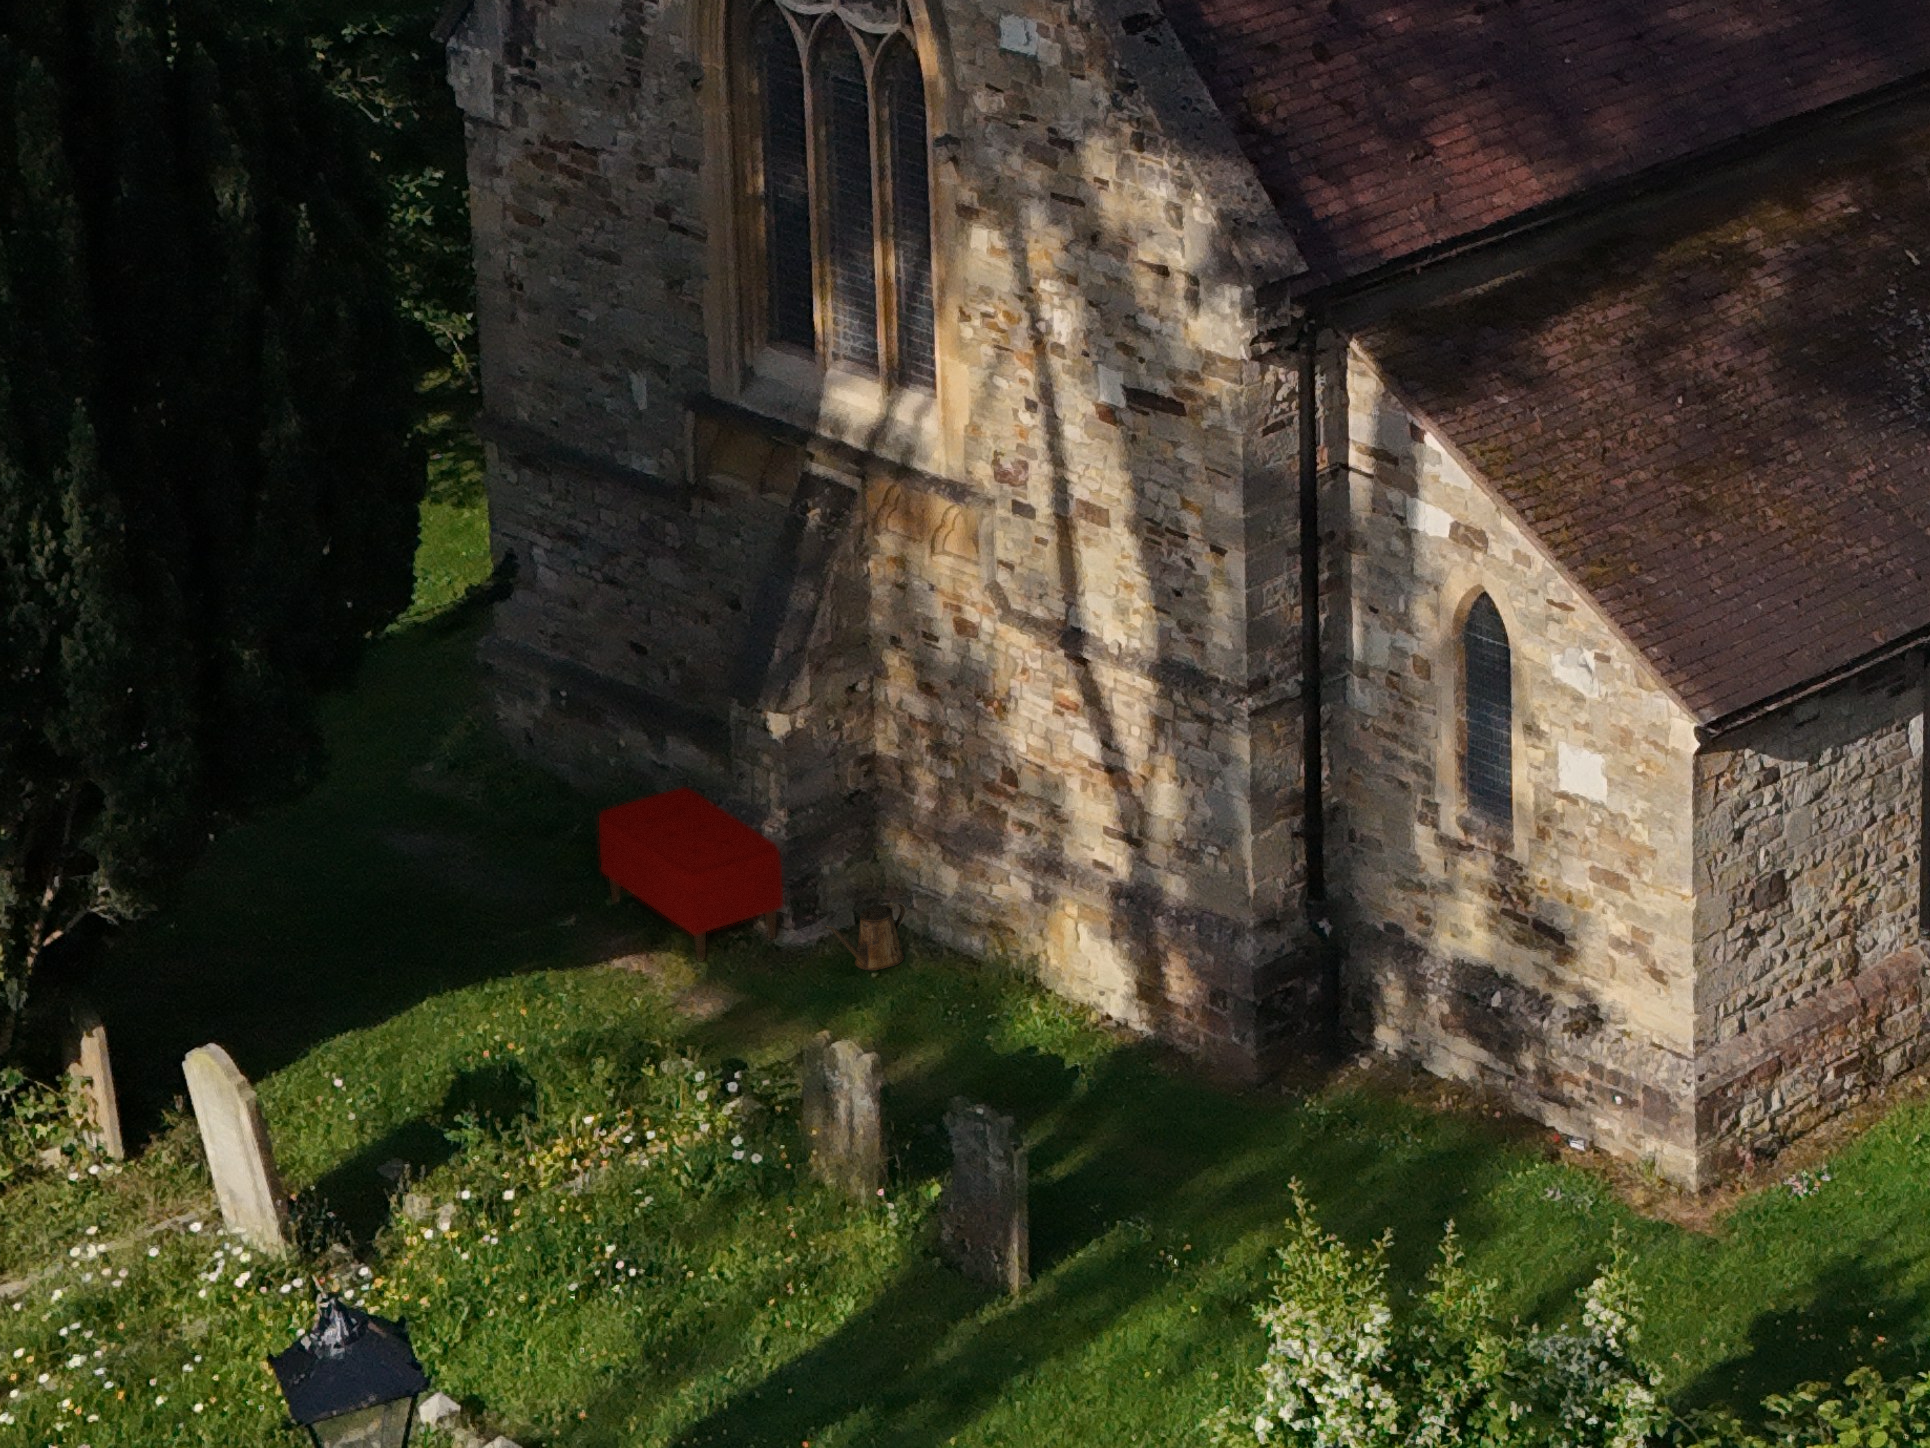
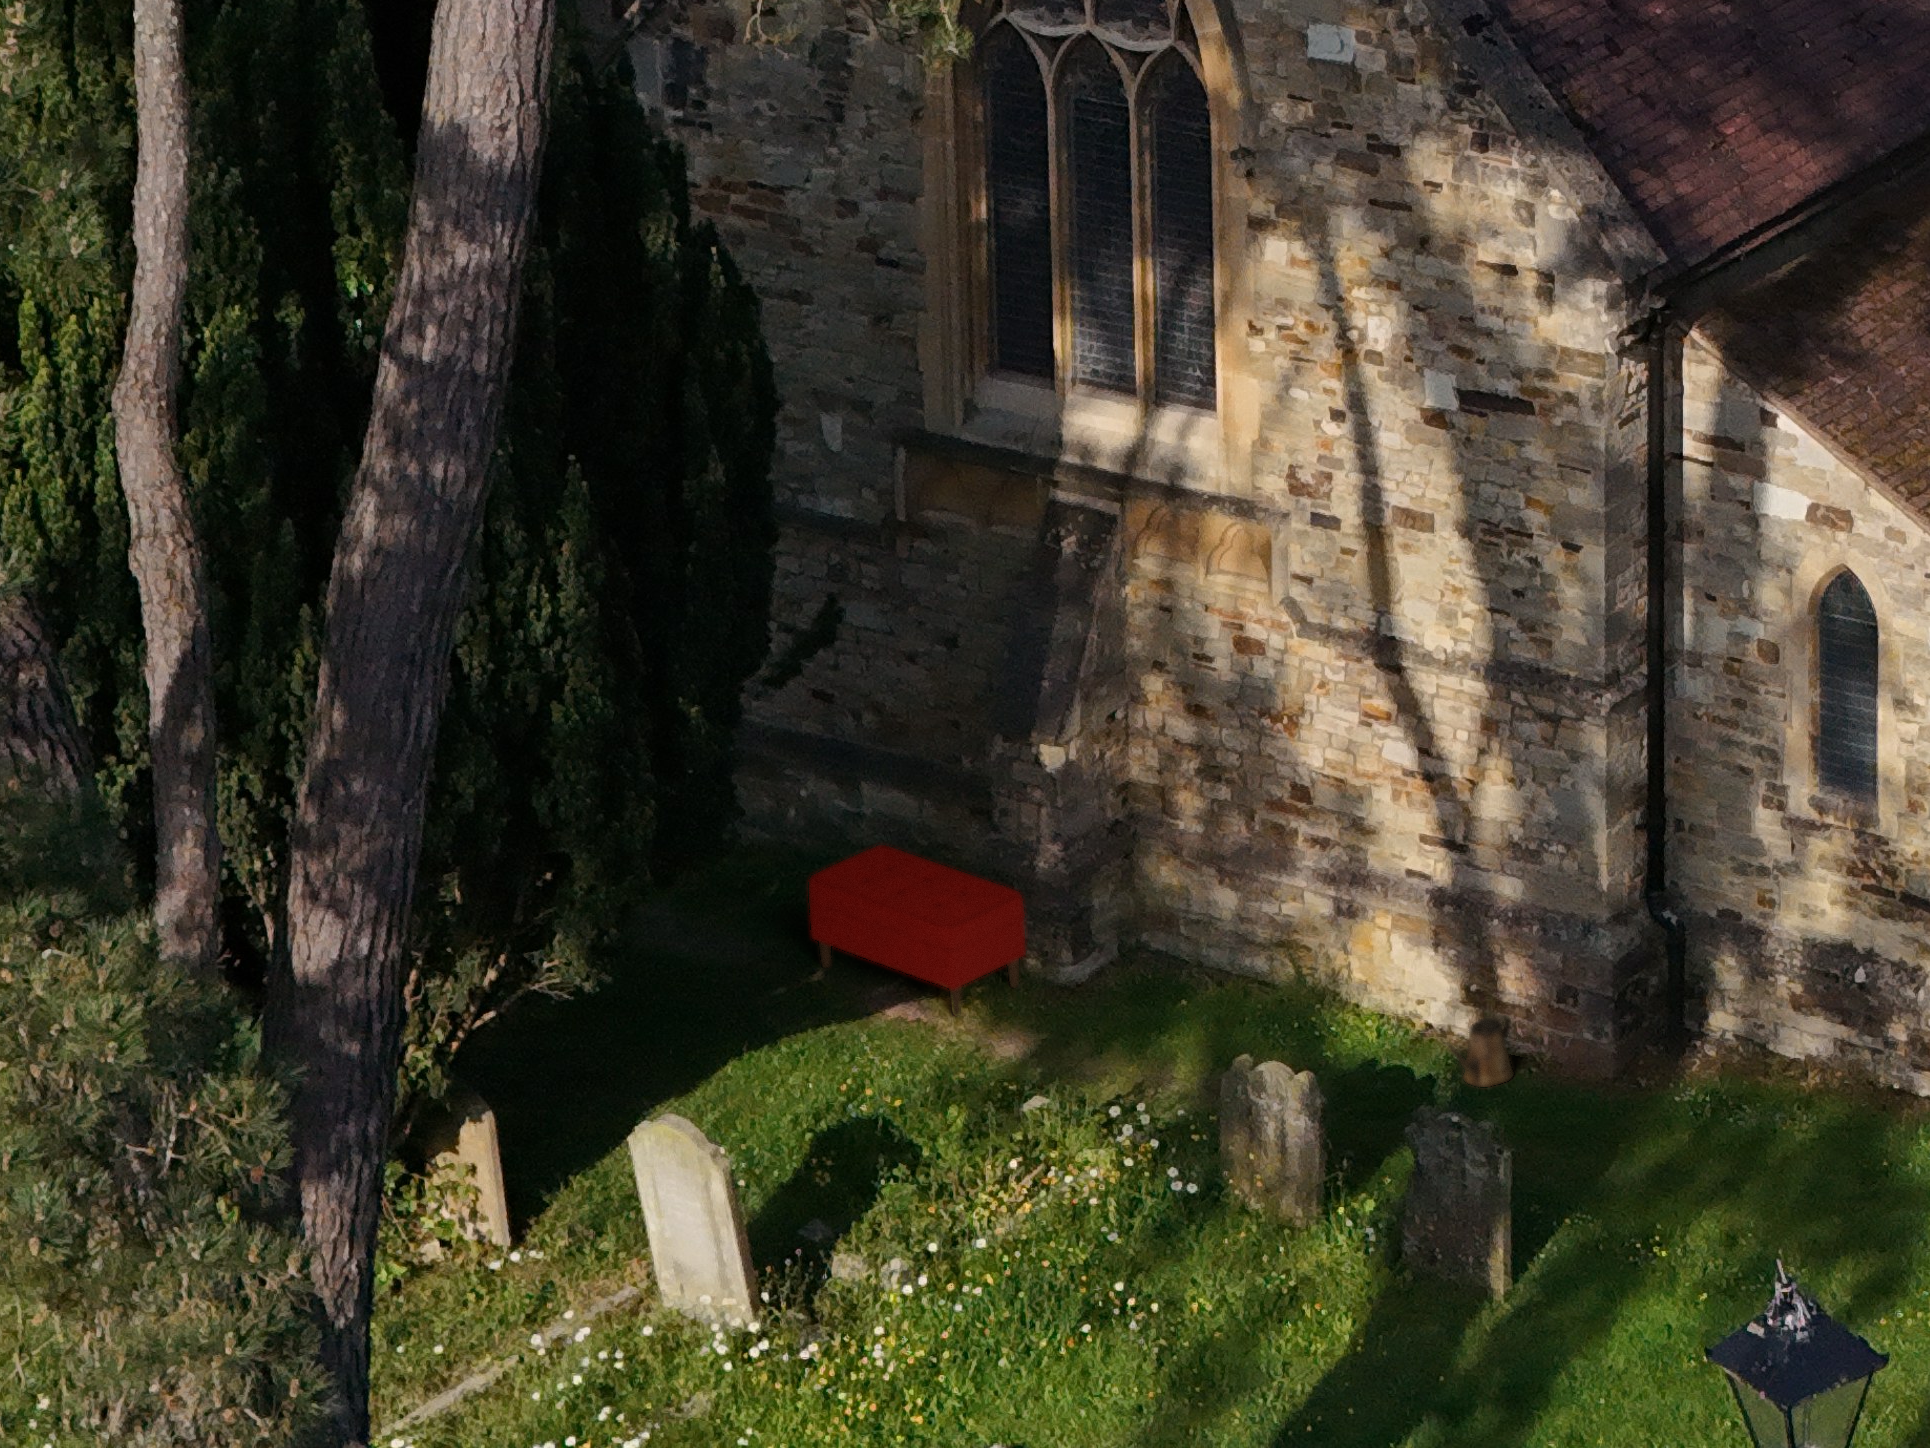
watering can: present [825,902,906,970] -> present [1445,1014,1513,1087]

